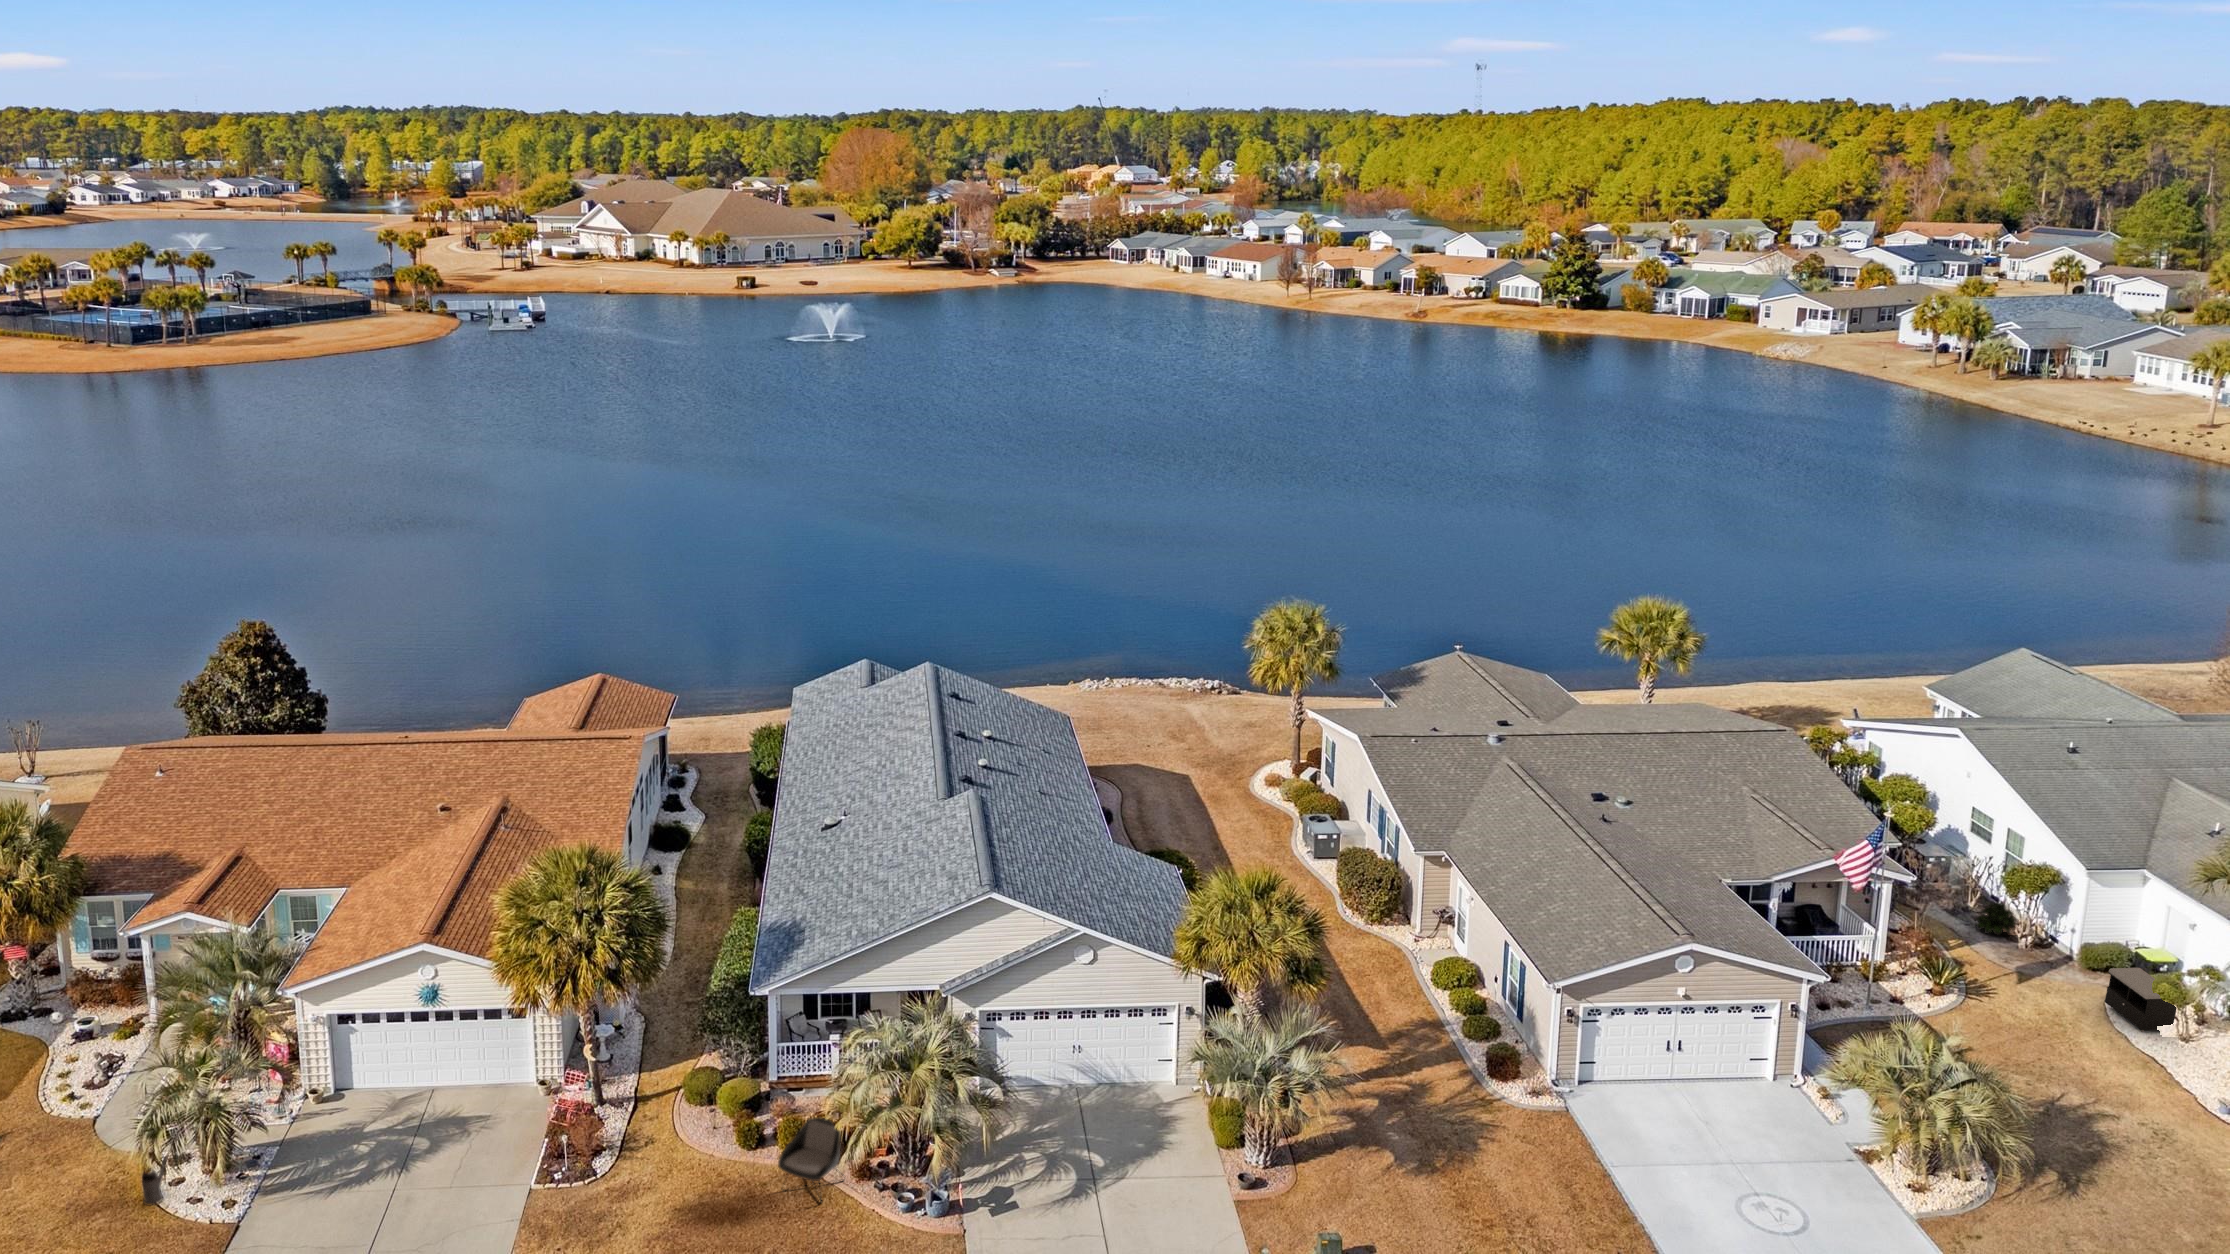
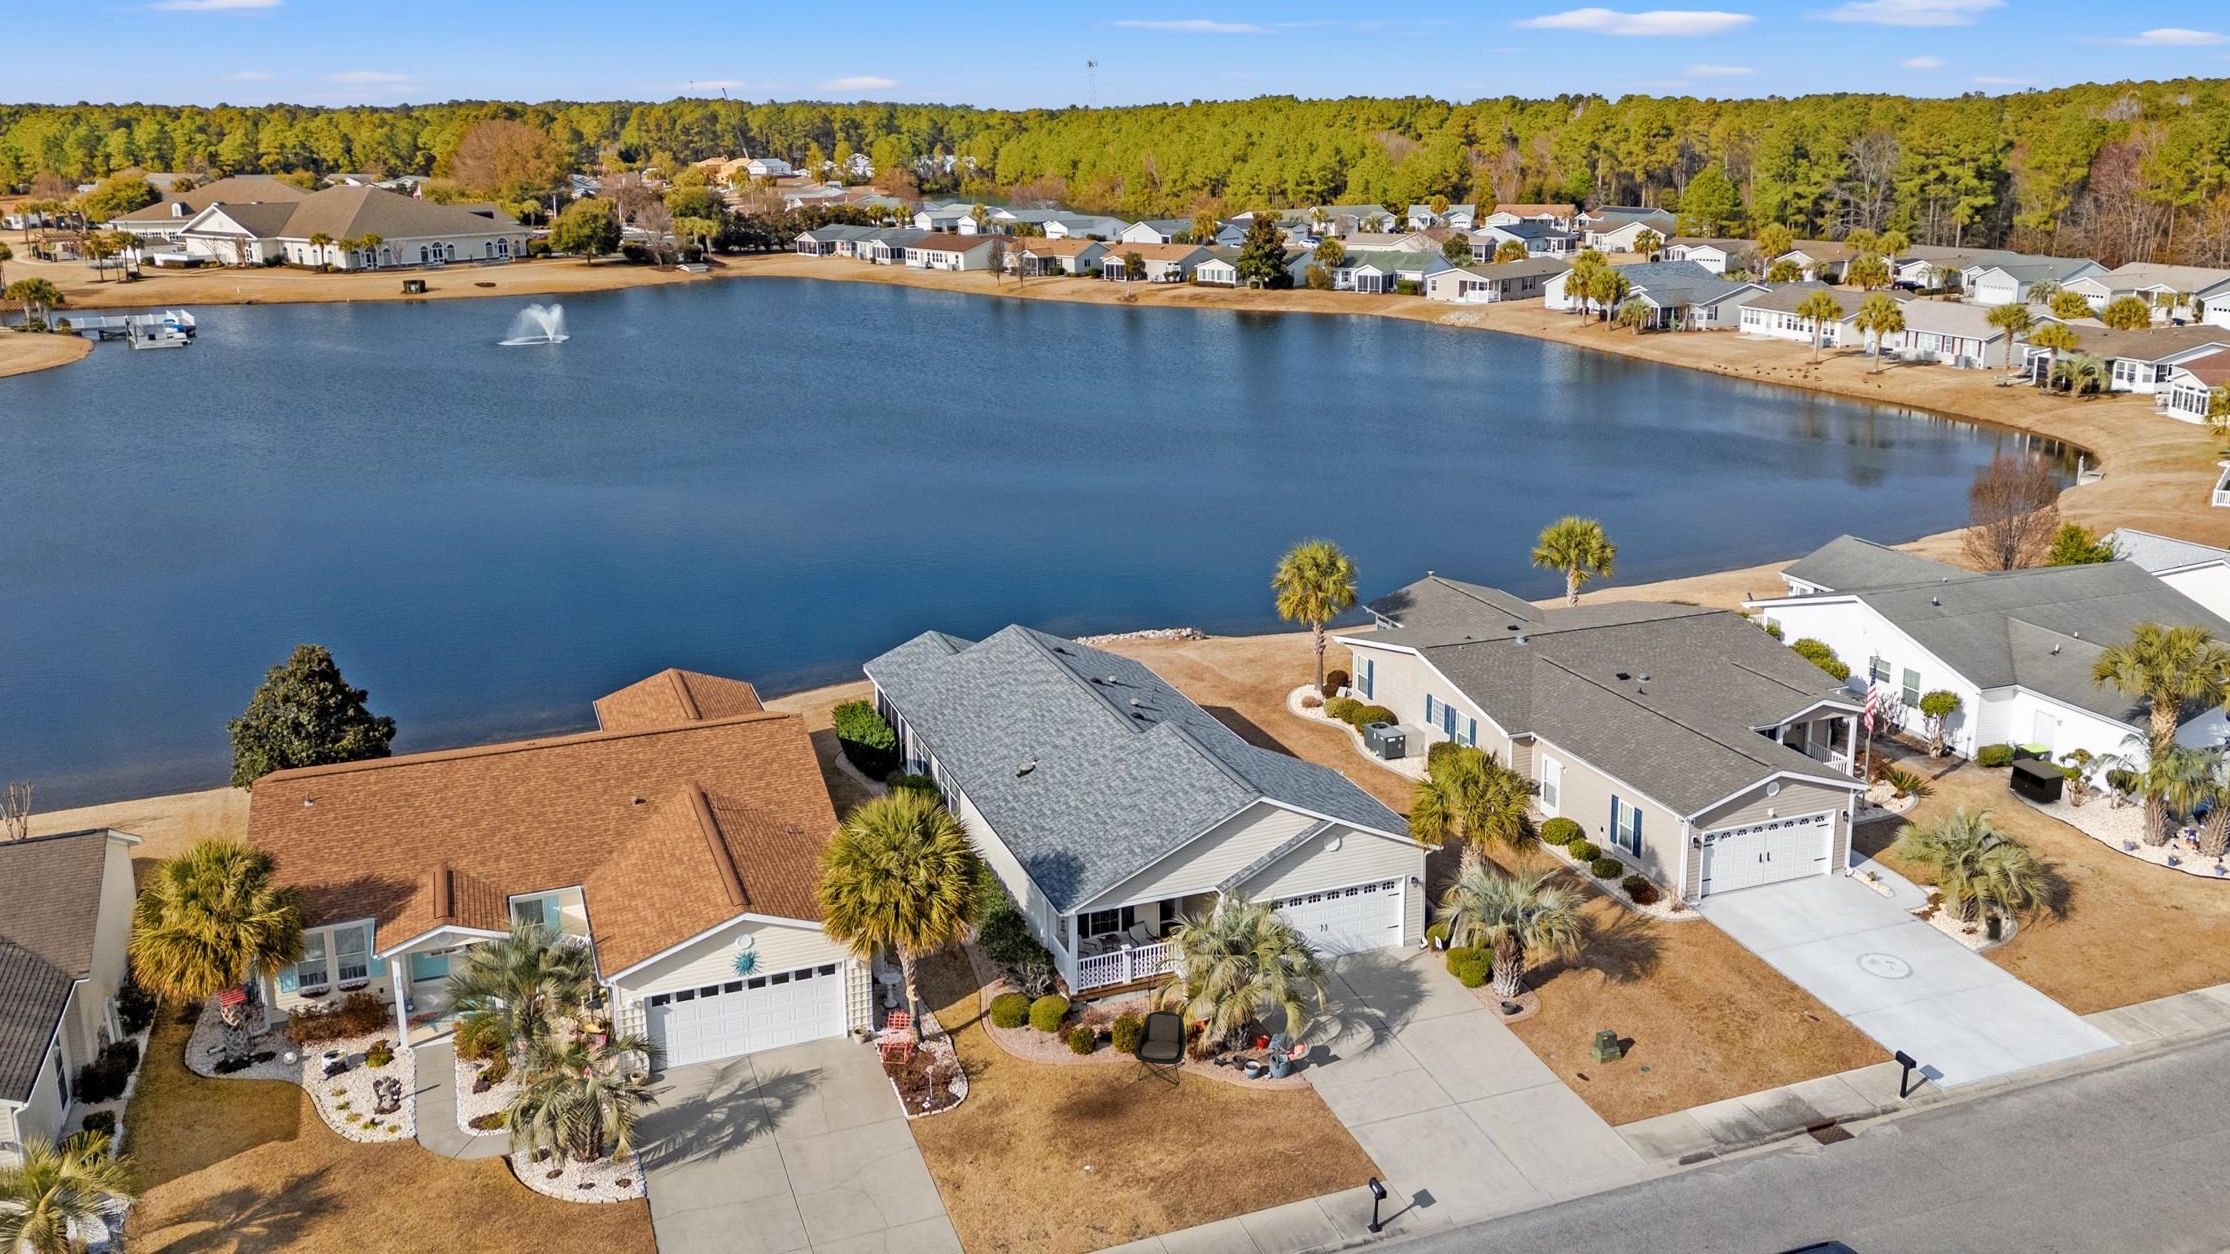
potted plant: present [1975,903,2016,935] -> none [1895,726,1927,752]
watering can: present [142,1158,166,1206] -> present [1984,912,2002,942]

